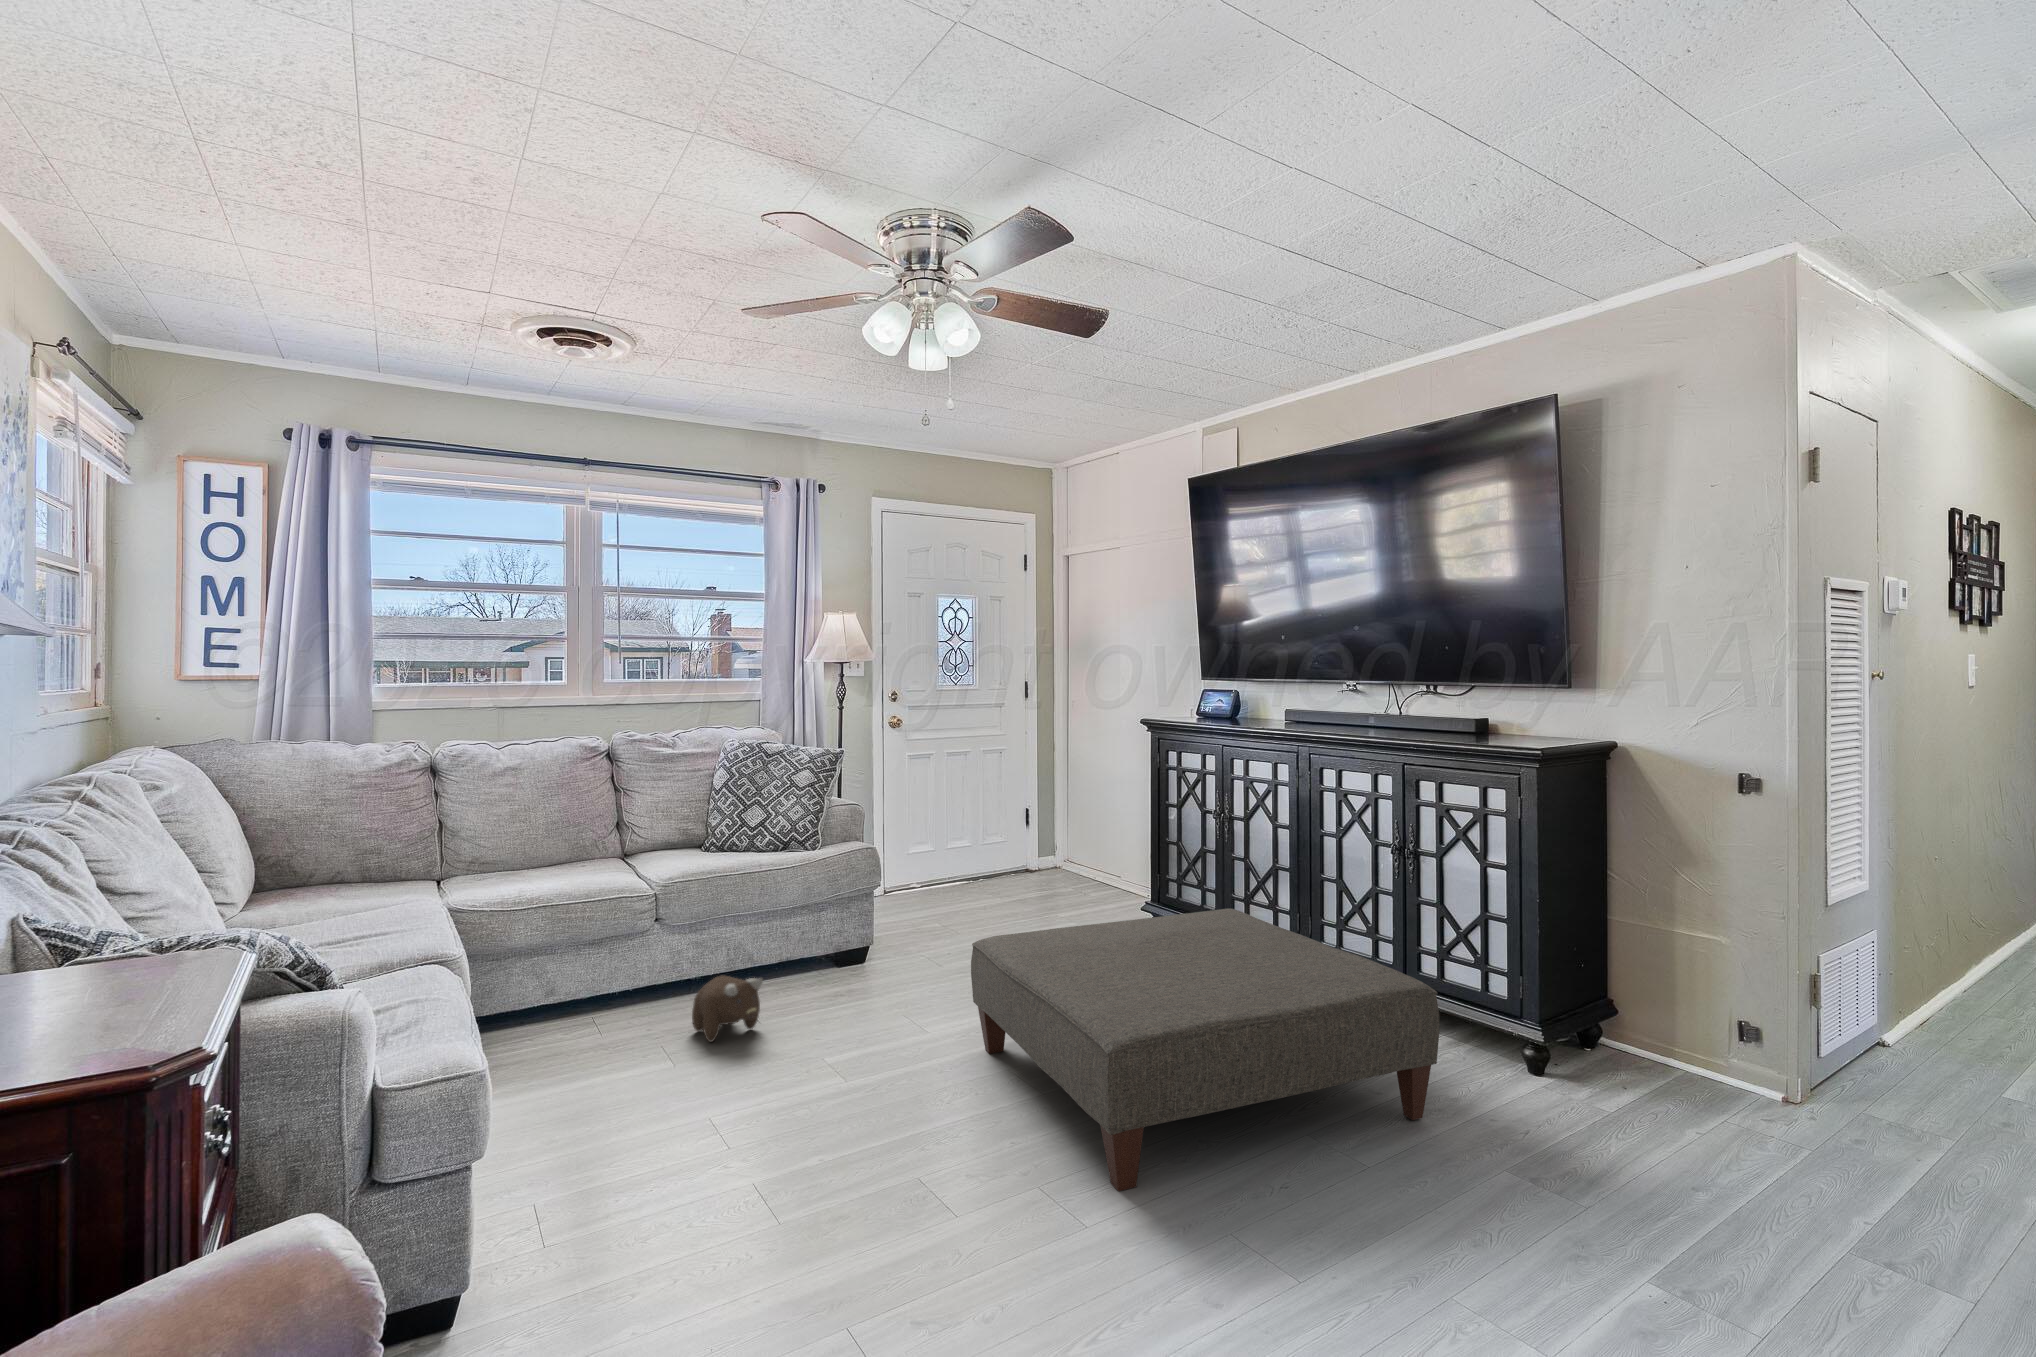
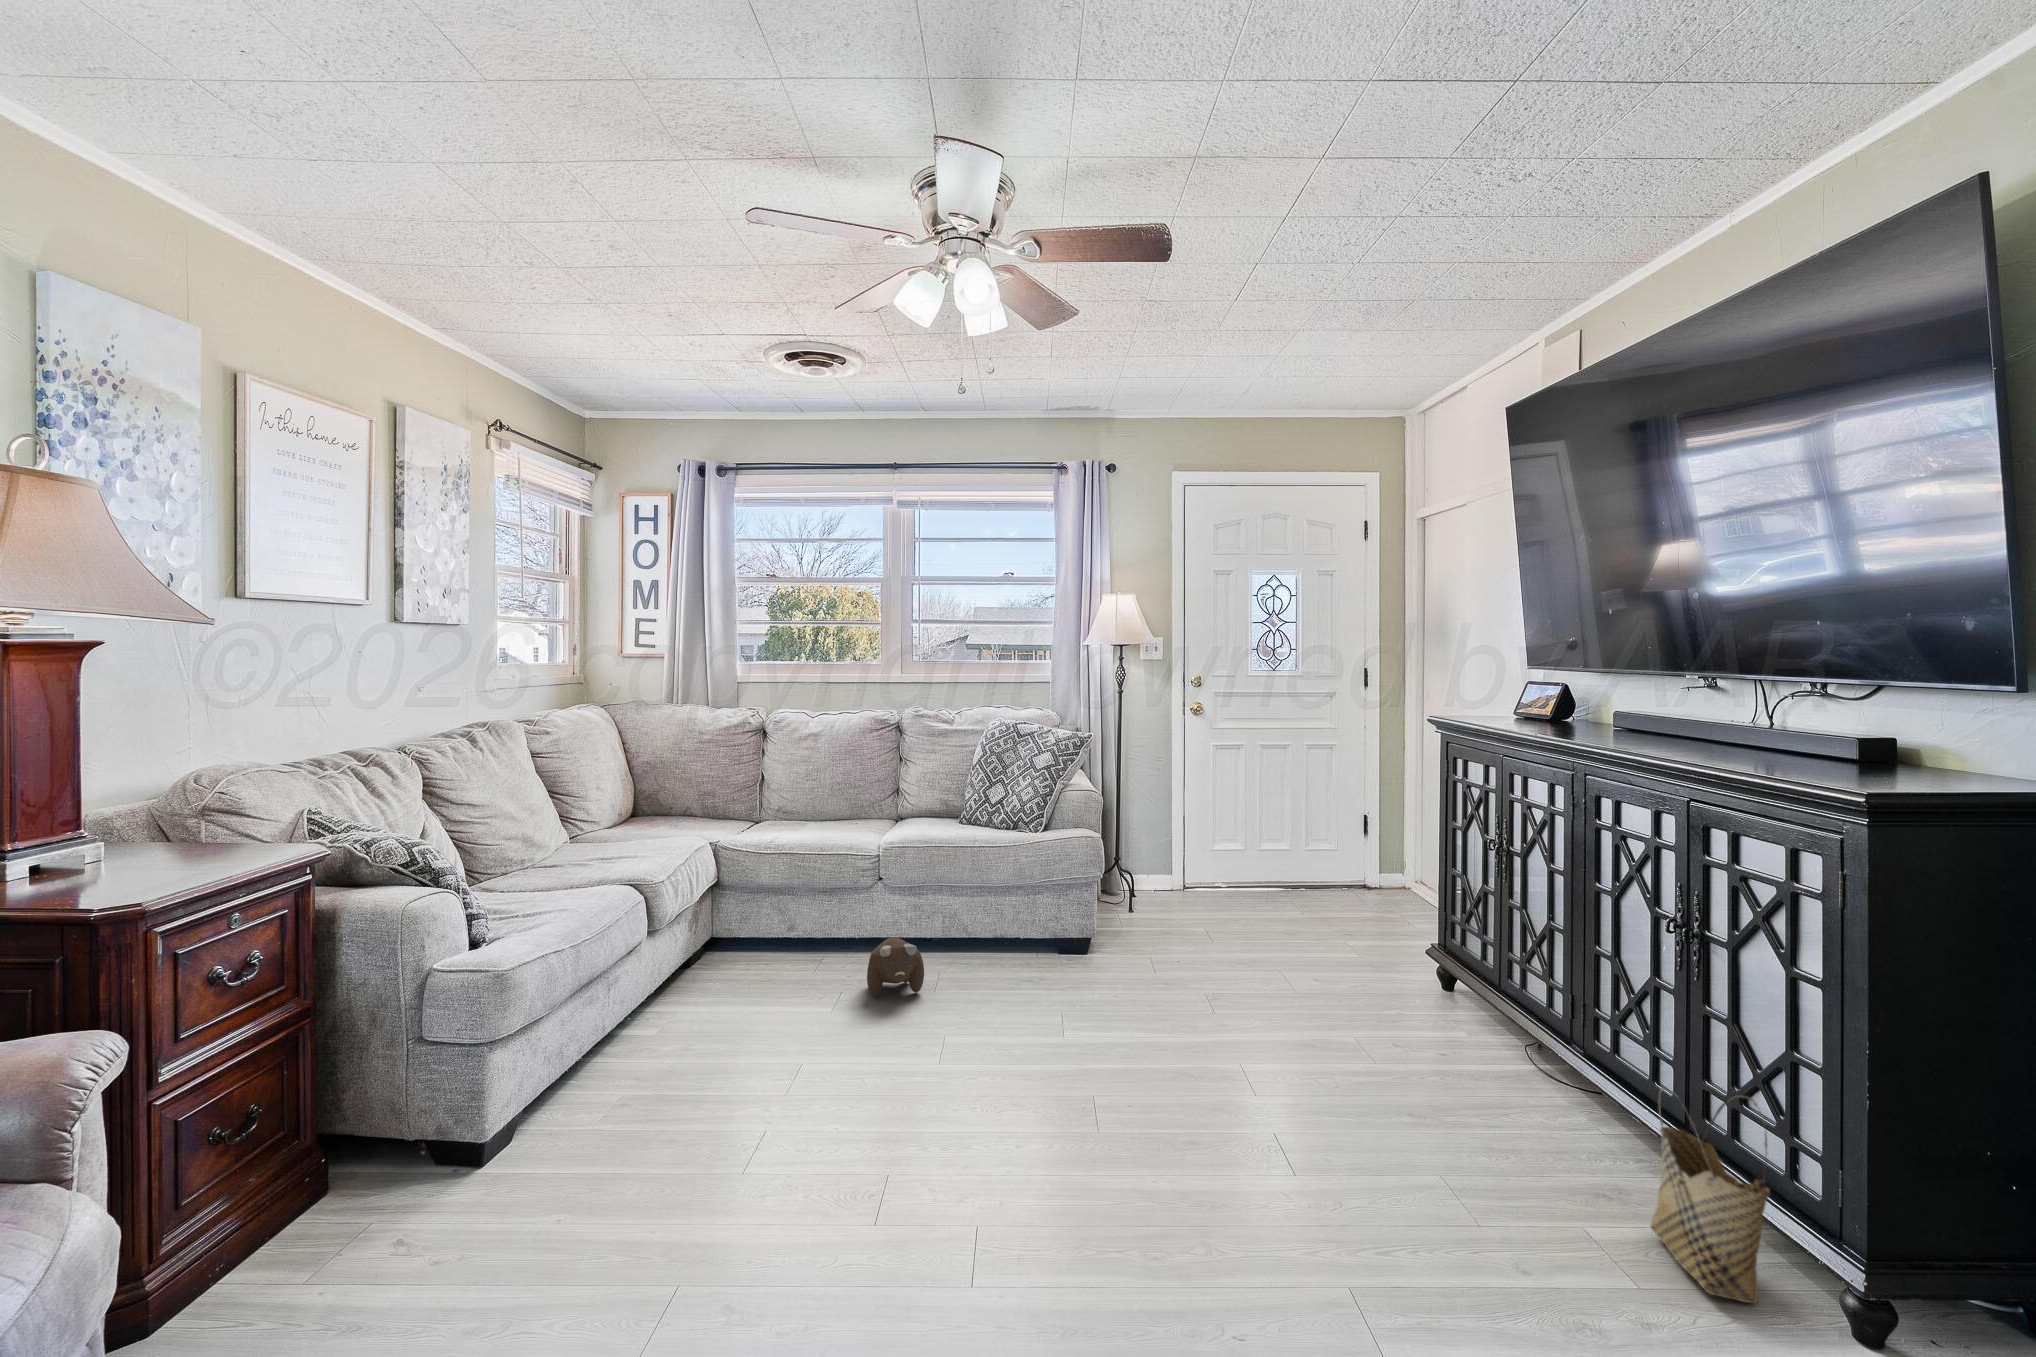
ottoman: present [971,908,1440,1191] -> none [1015,942,1544,1294]
woven basket: none [1439,955,1526,1085] -> present [1650,1087,1770,1303]

